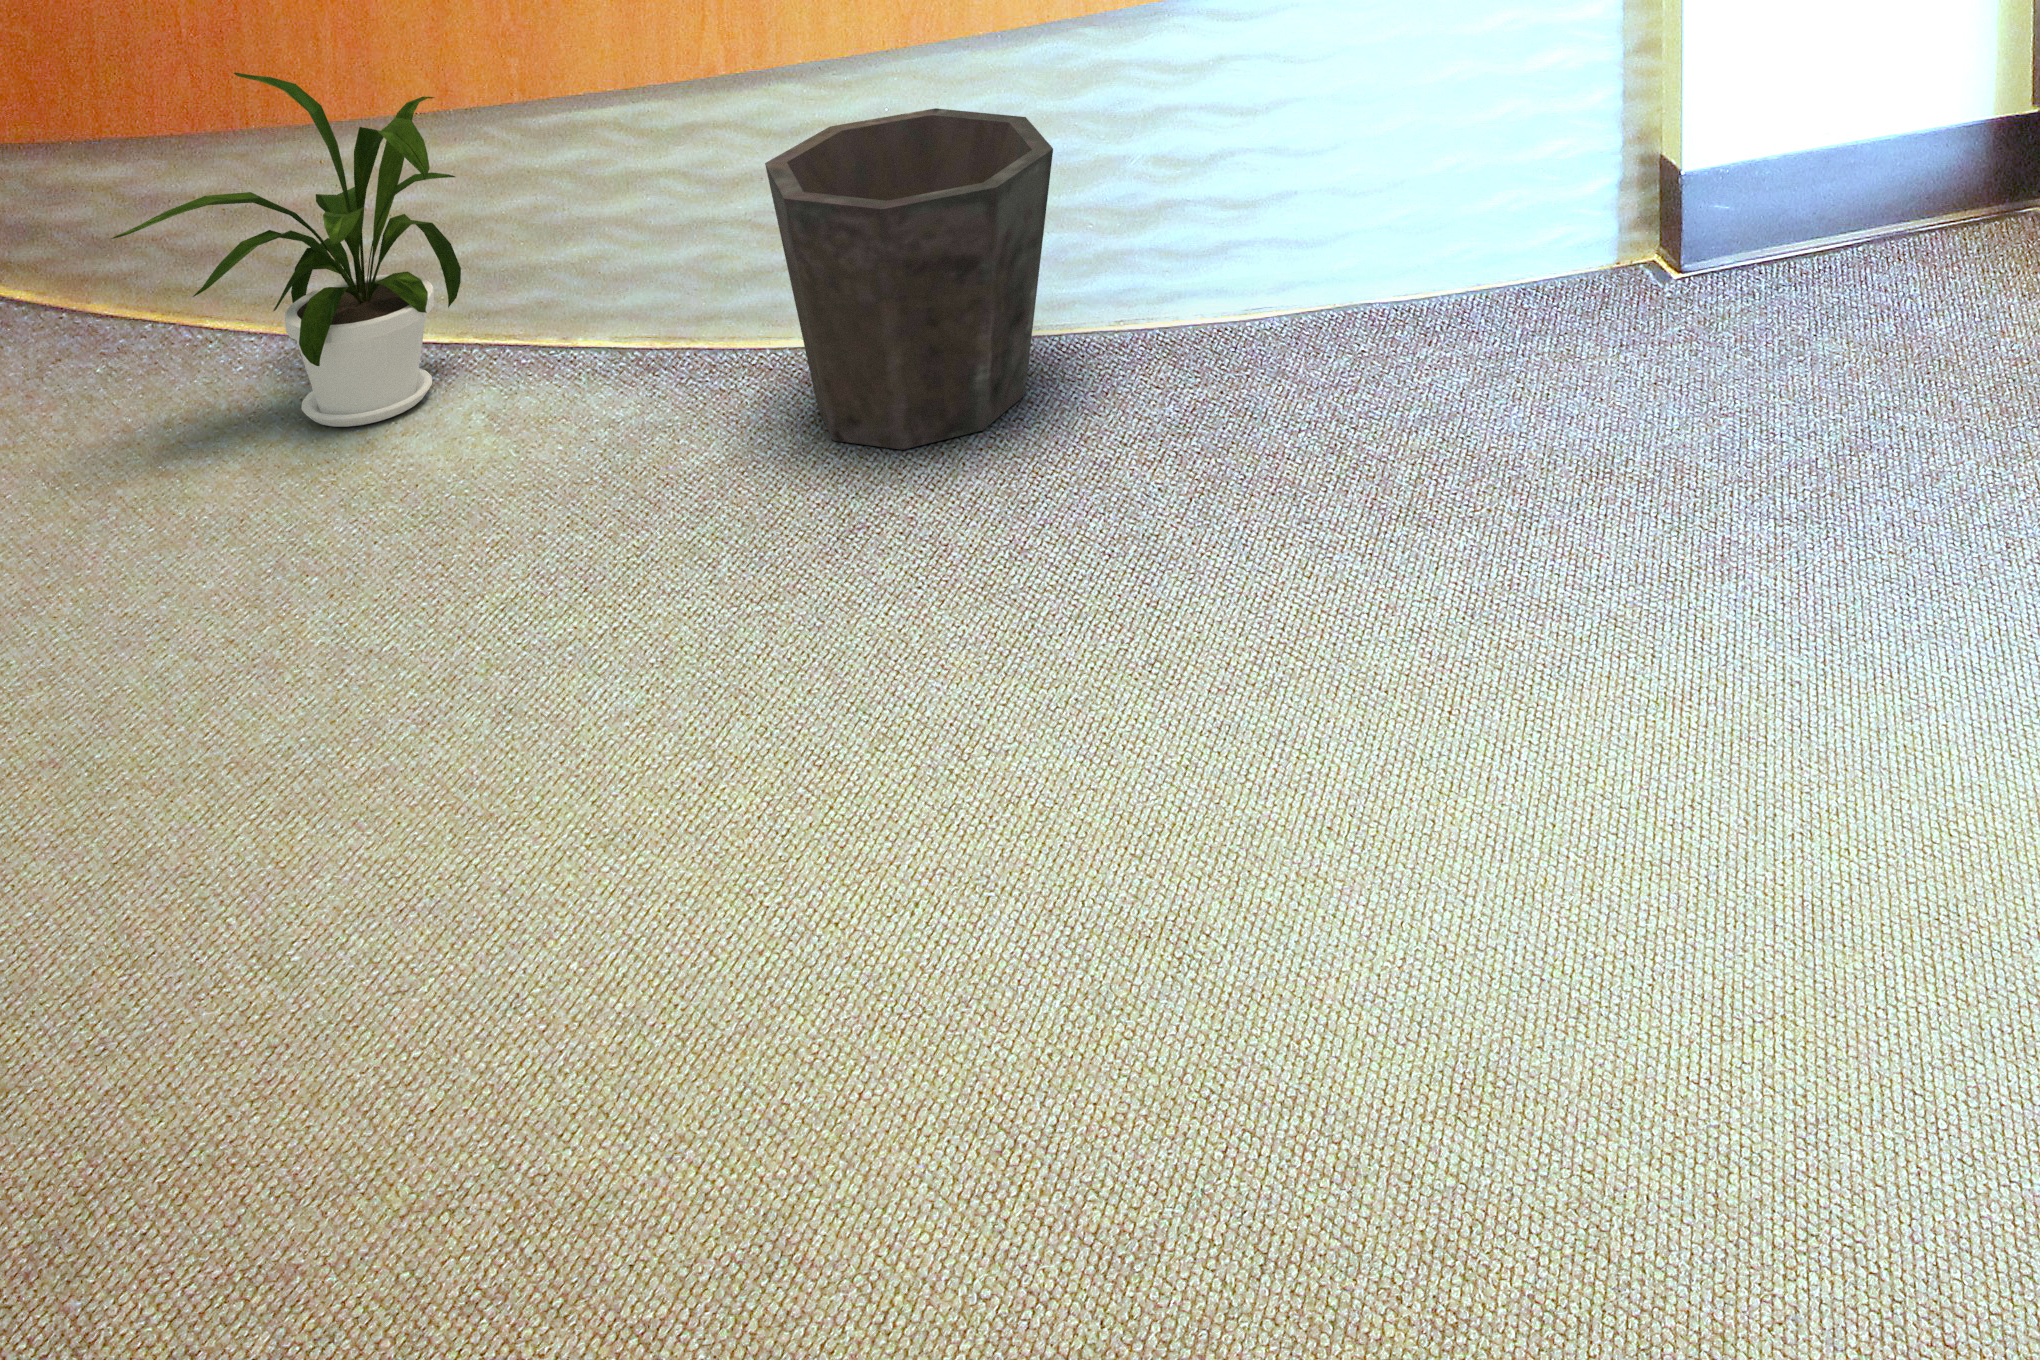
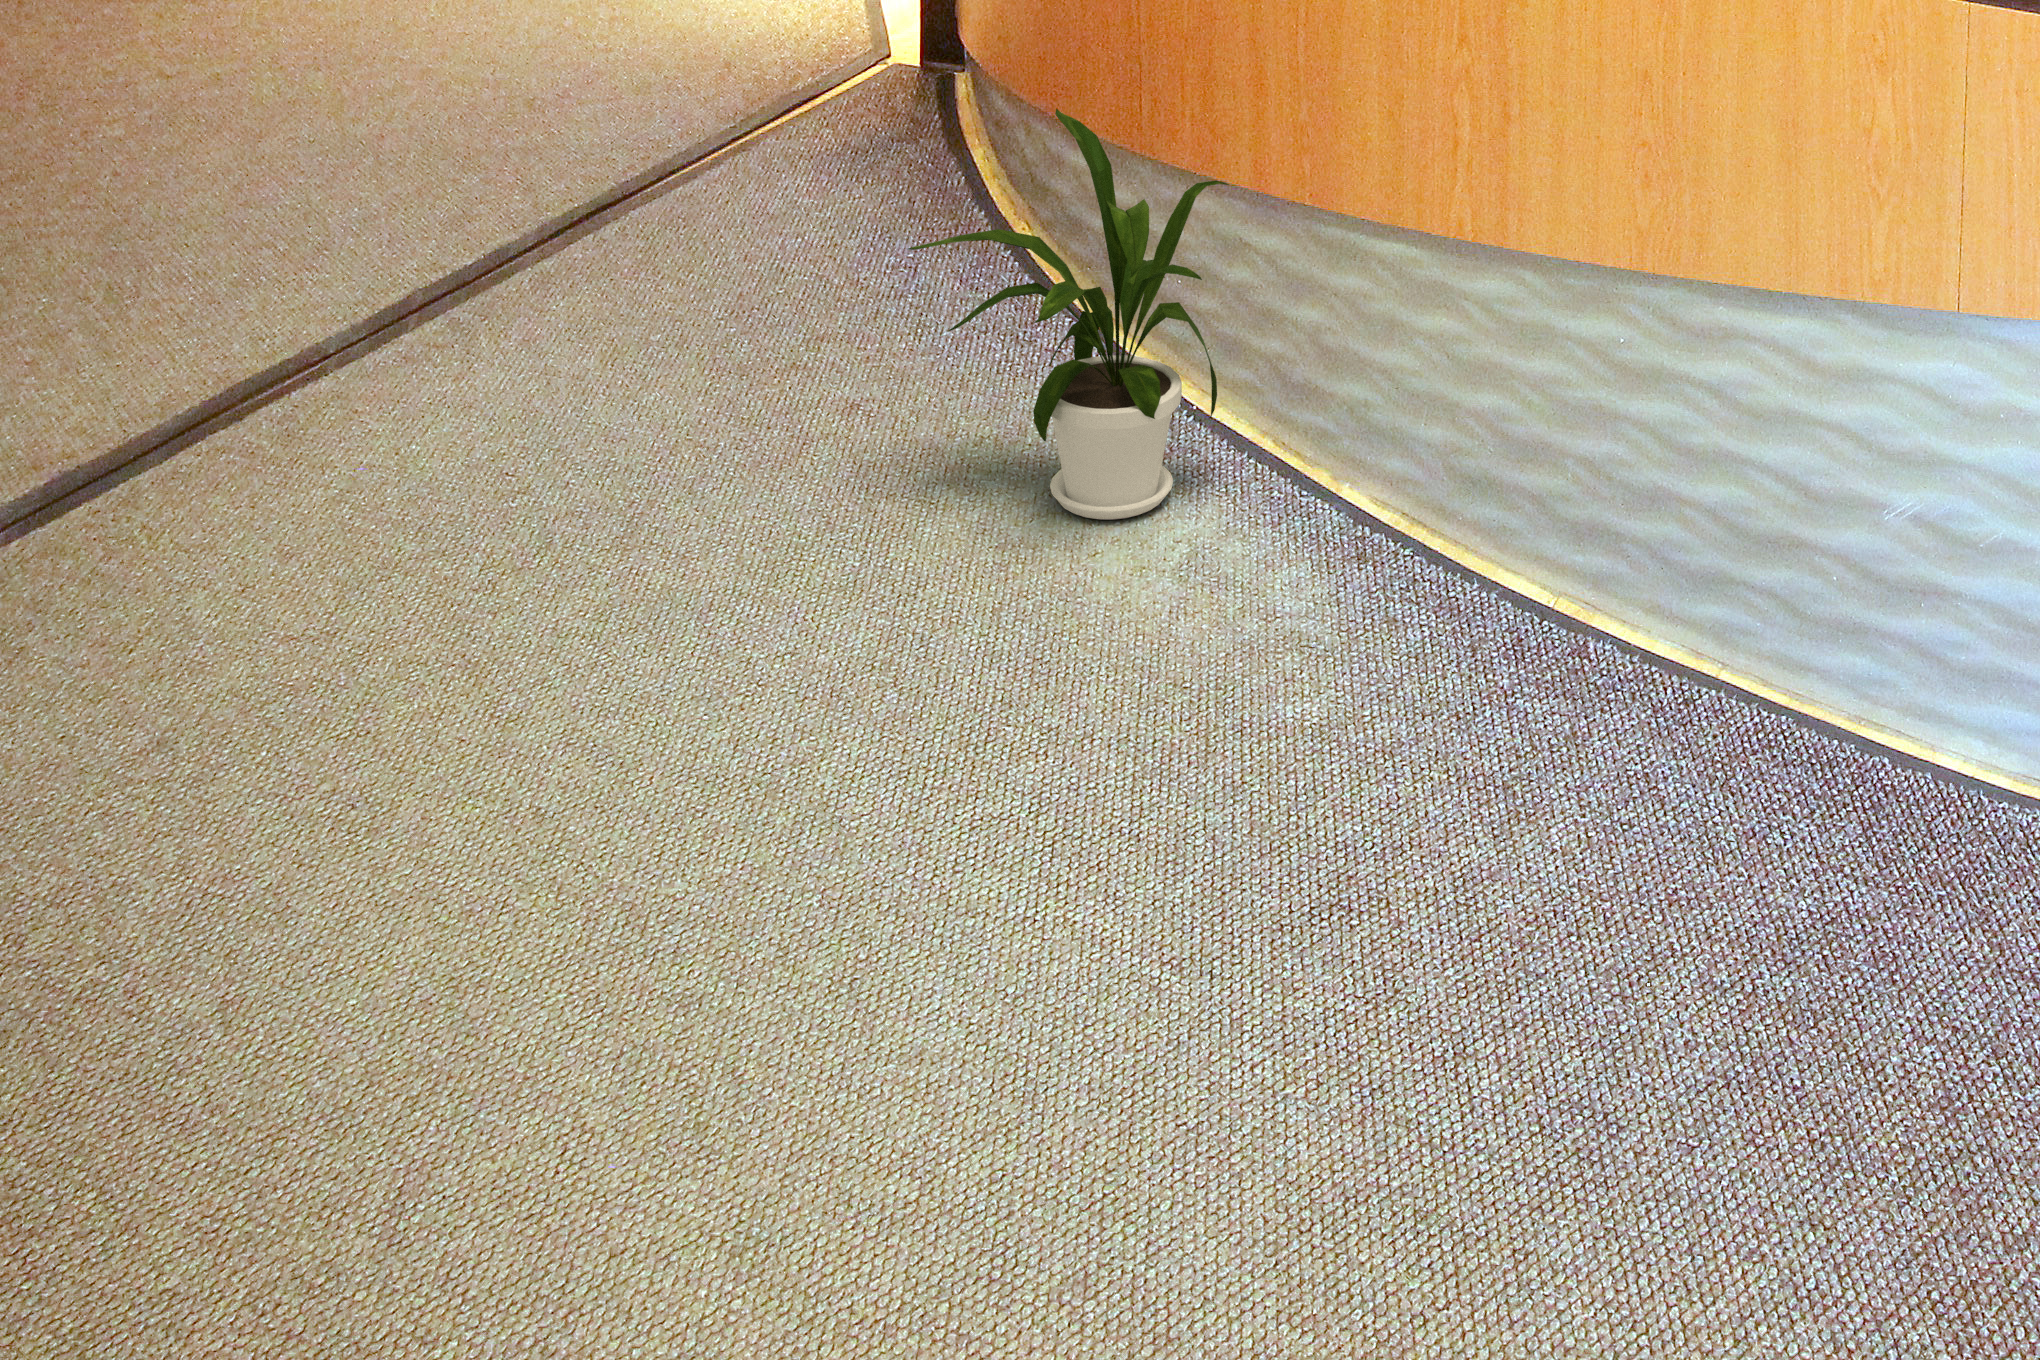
waste bin: present [765,108,1053,450] -> none [1381,347,1731,809]

